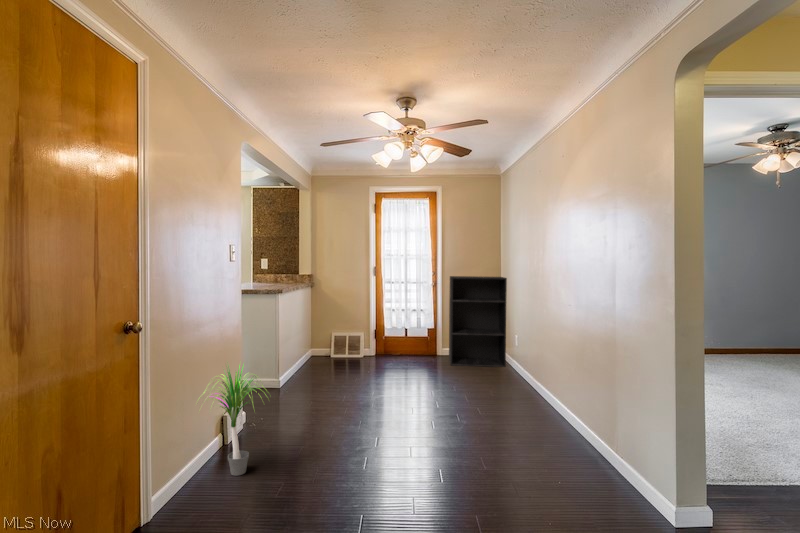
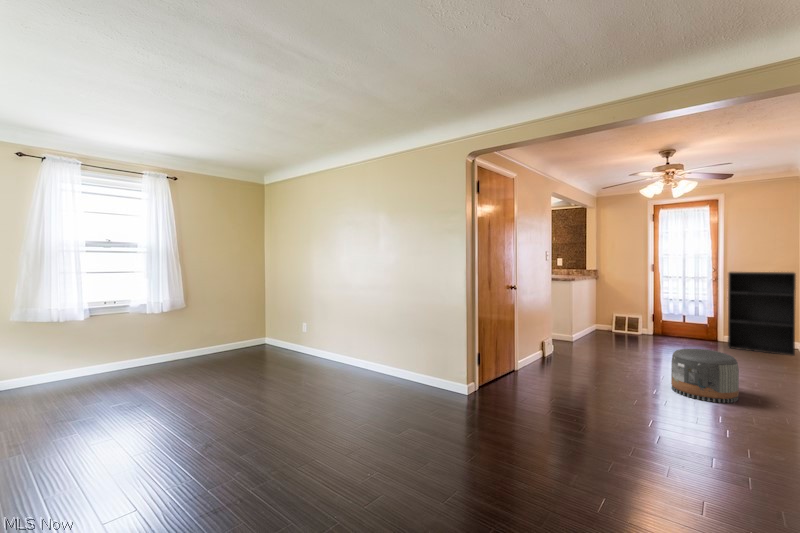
potted plant: present [203,365,259,476] -> none [533,308,574,367]
pouf: none [428,404,513,505] -> present [671,349,739,403]

